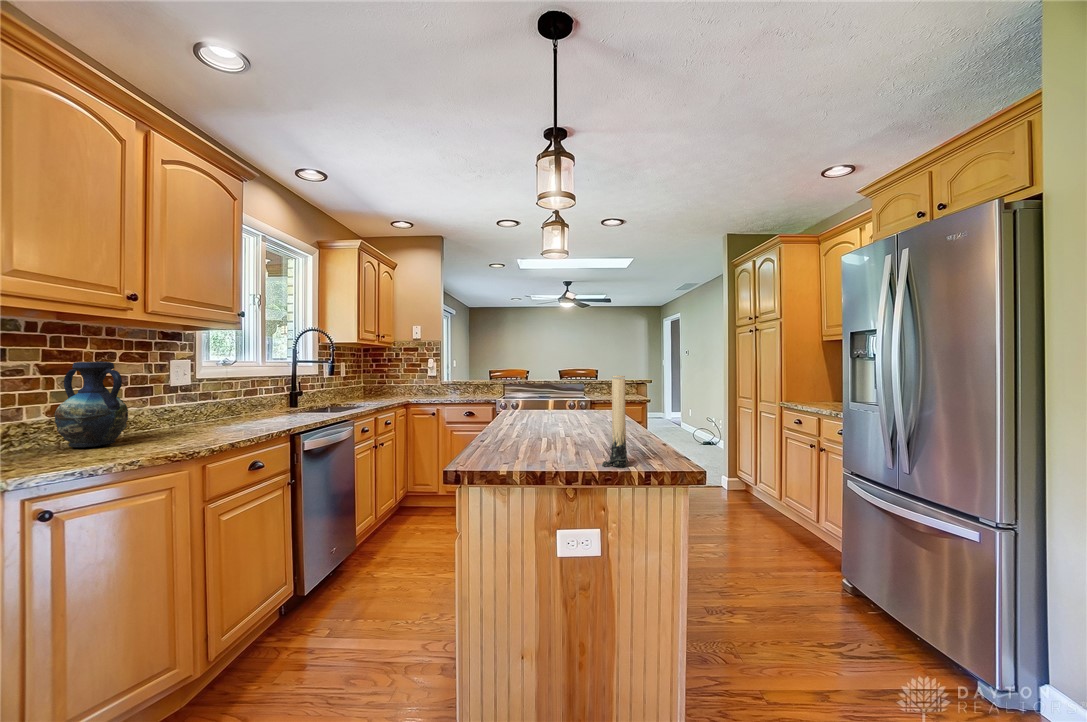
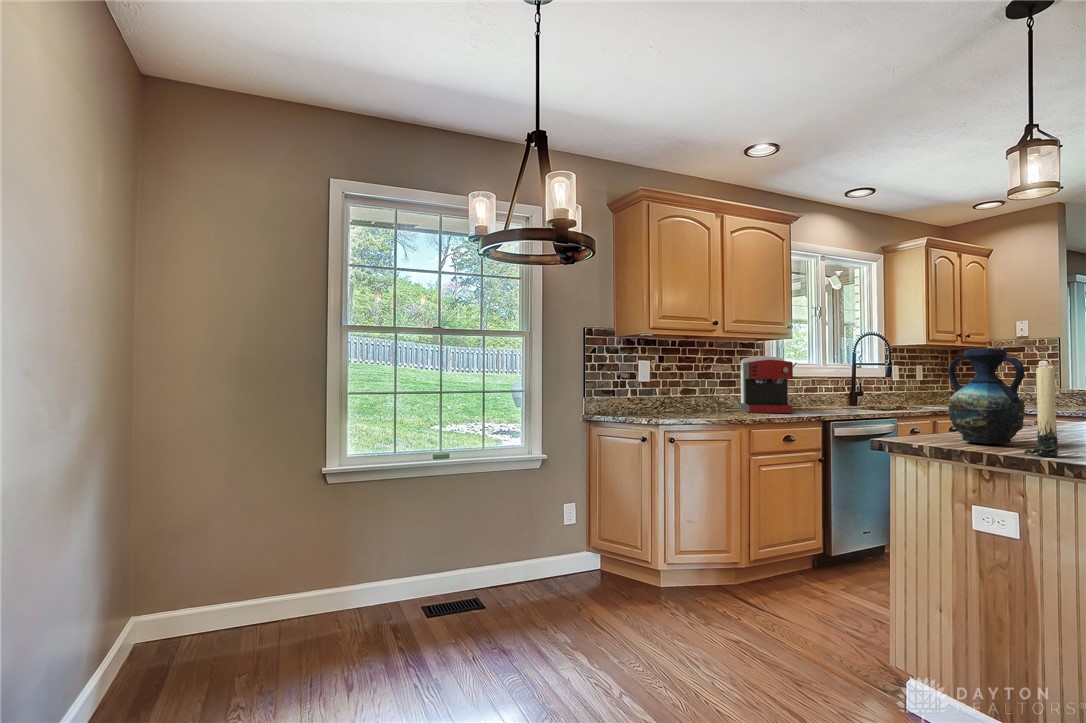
coffee maker: none [166,352,255,436] -> present [741,356,793,413]
vase: present [55,361,128,447] -> present [948,349,1025,444]

